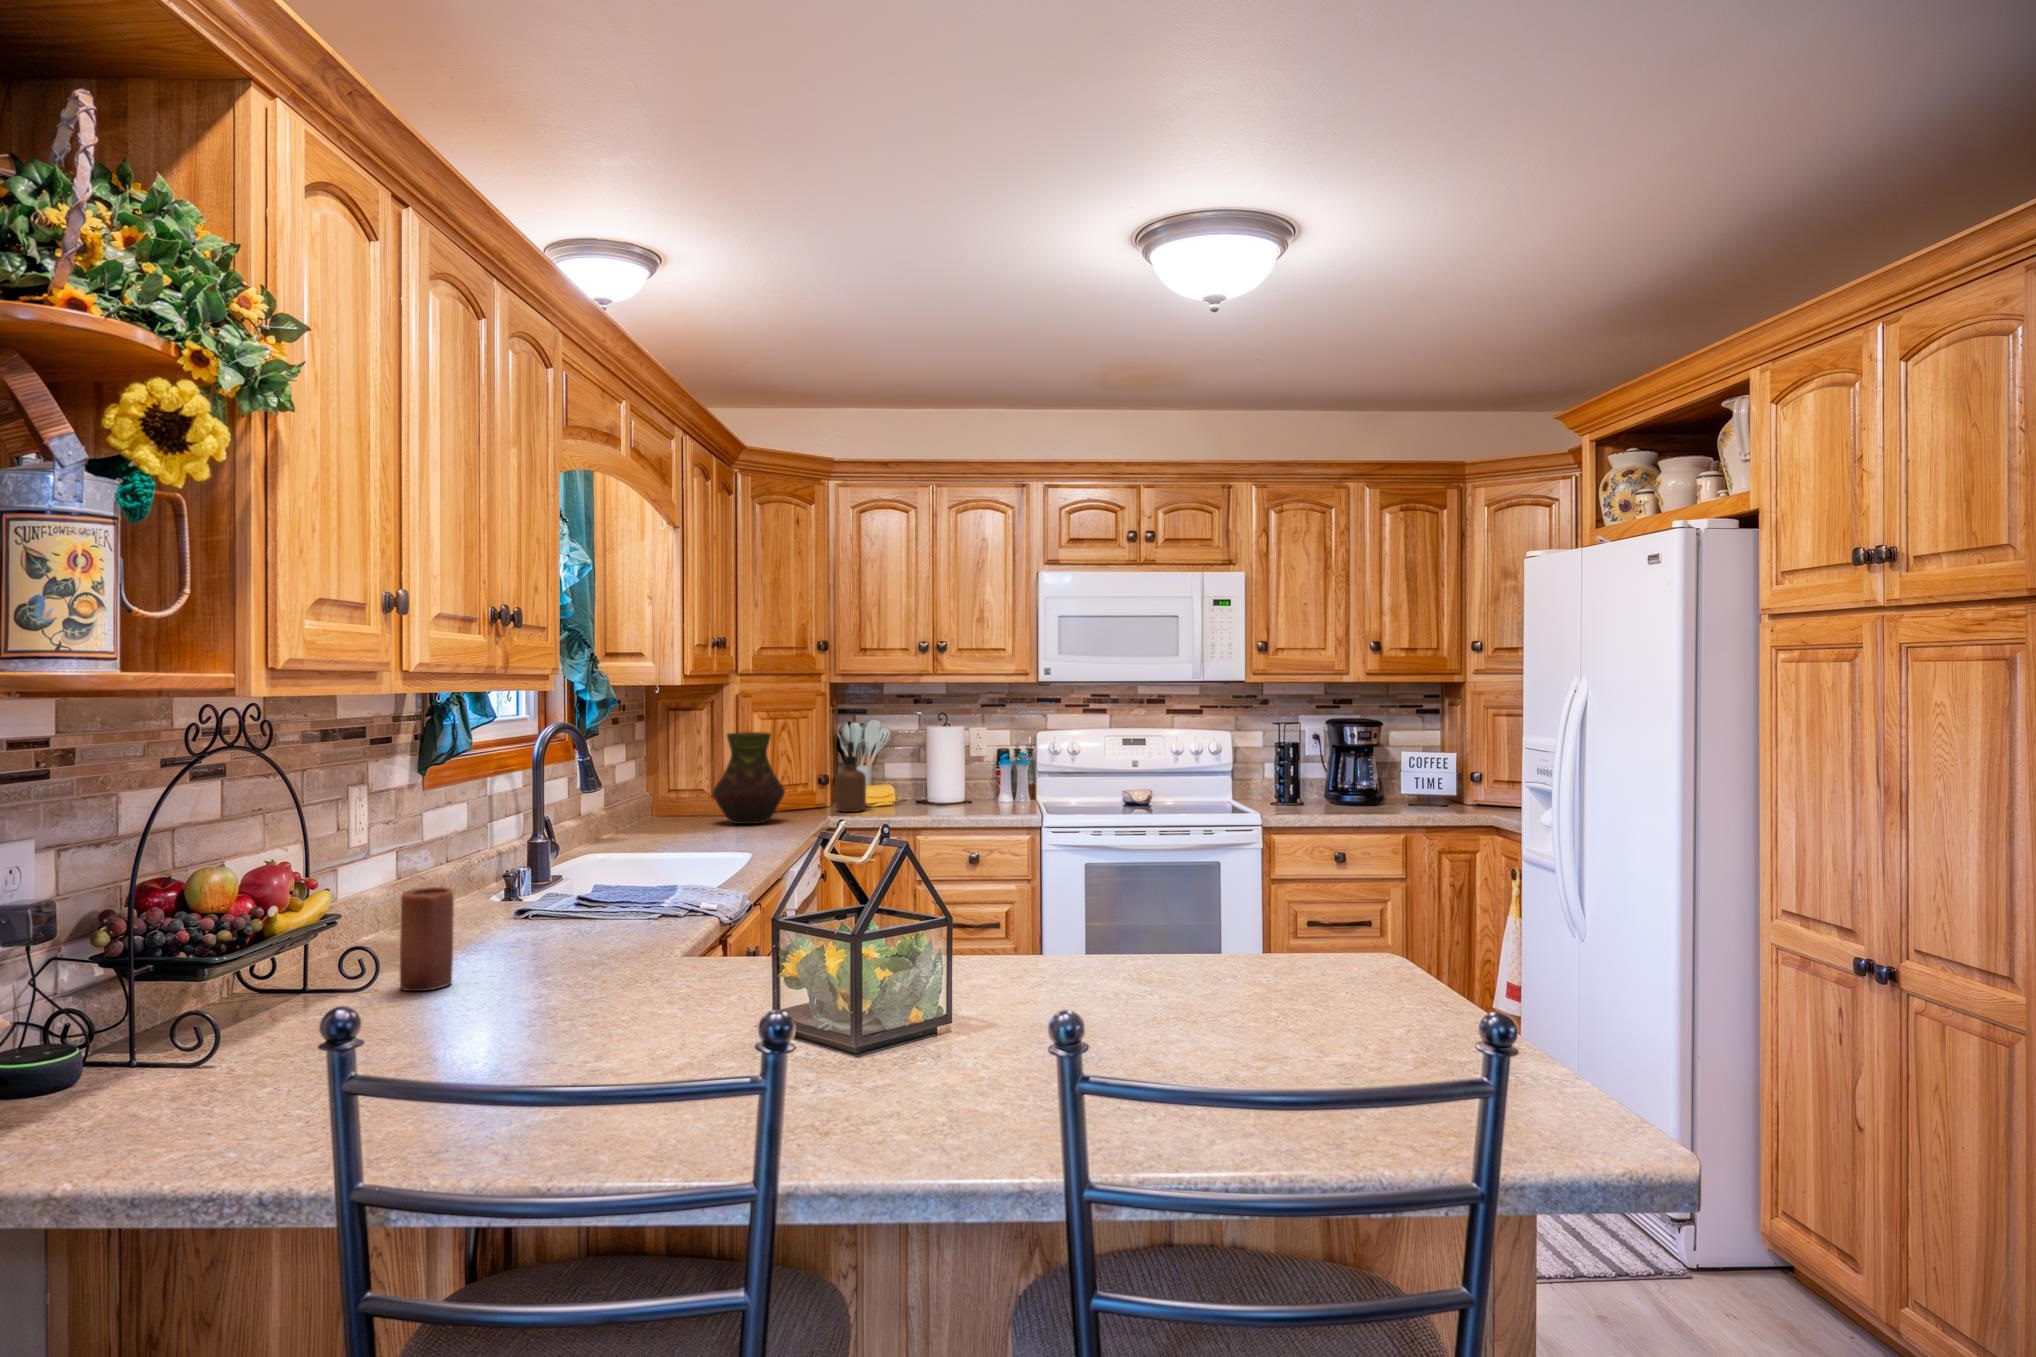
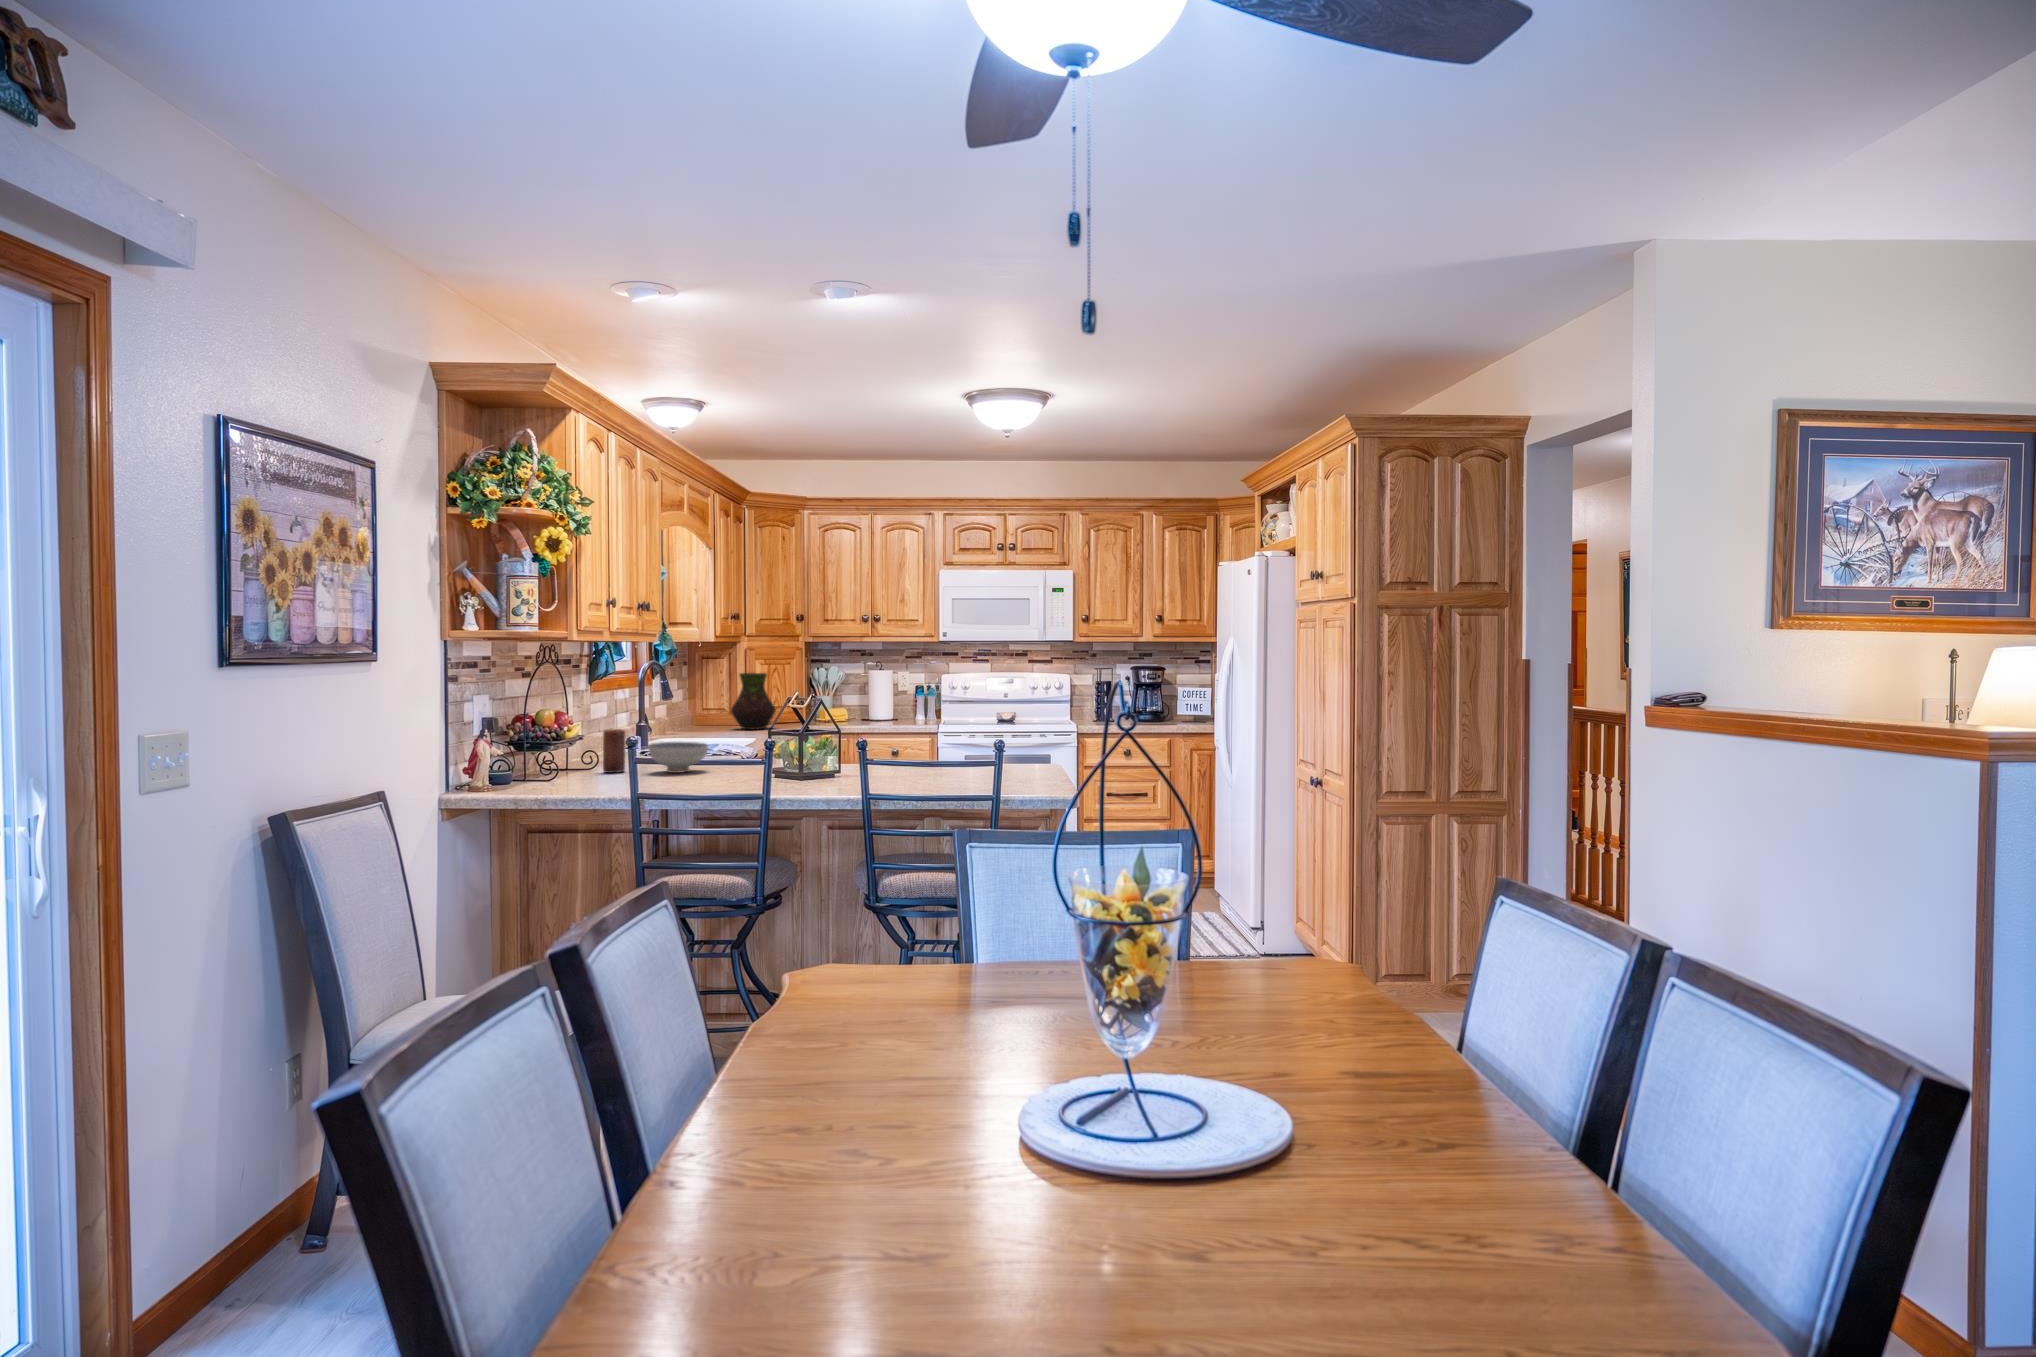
soap dispenser: present [836,742,866,812] -> none [809,680,829,725]
ceramic bowl: none [498,912,637,994] -> present [648,742,708,773]

